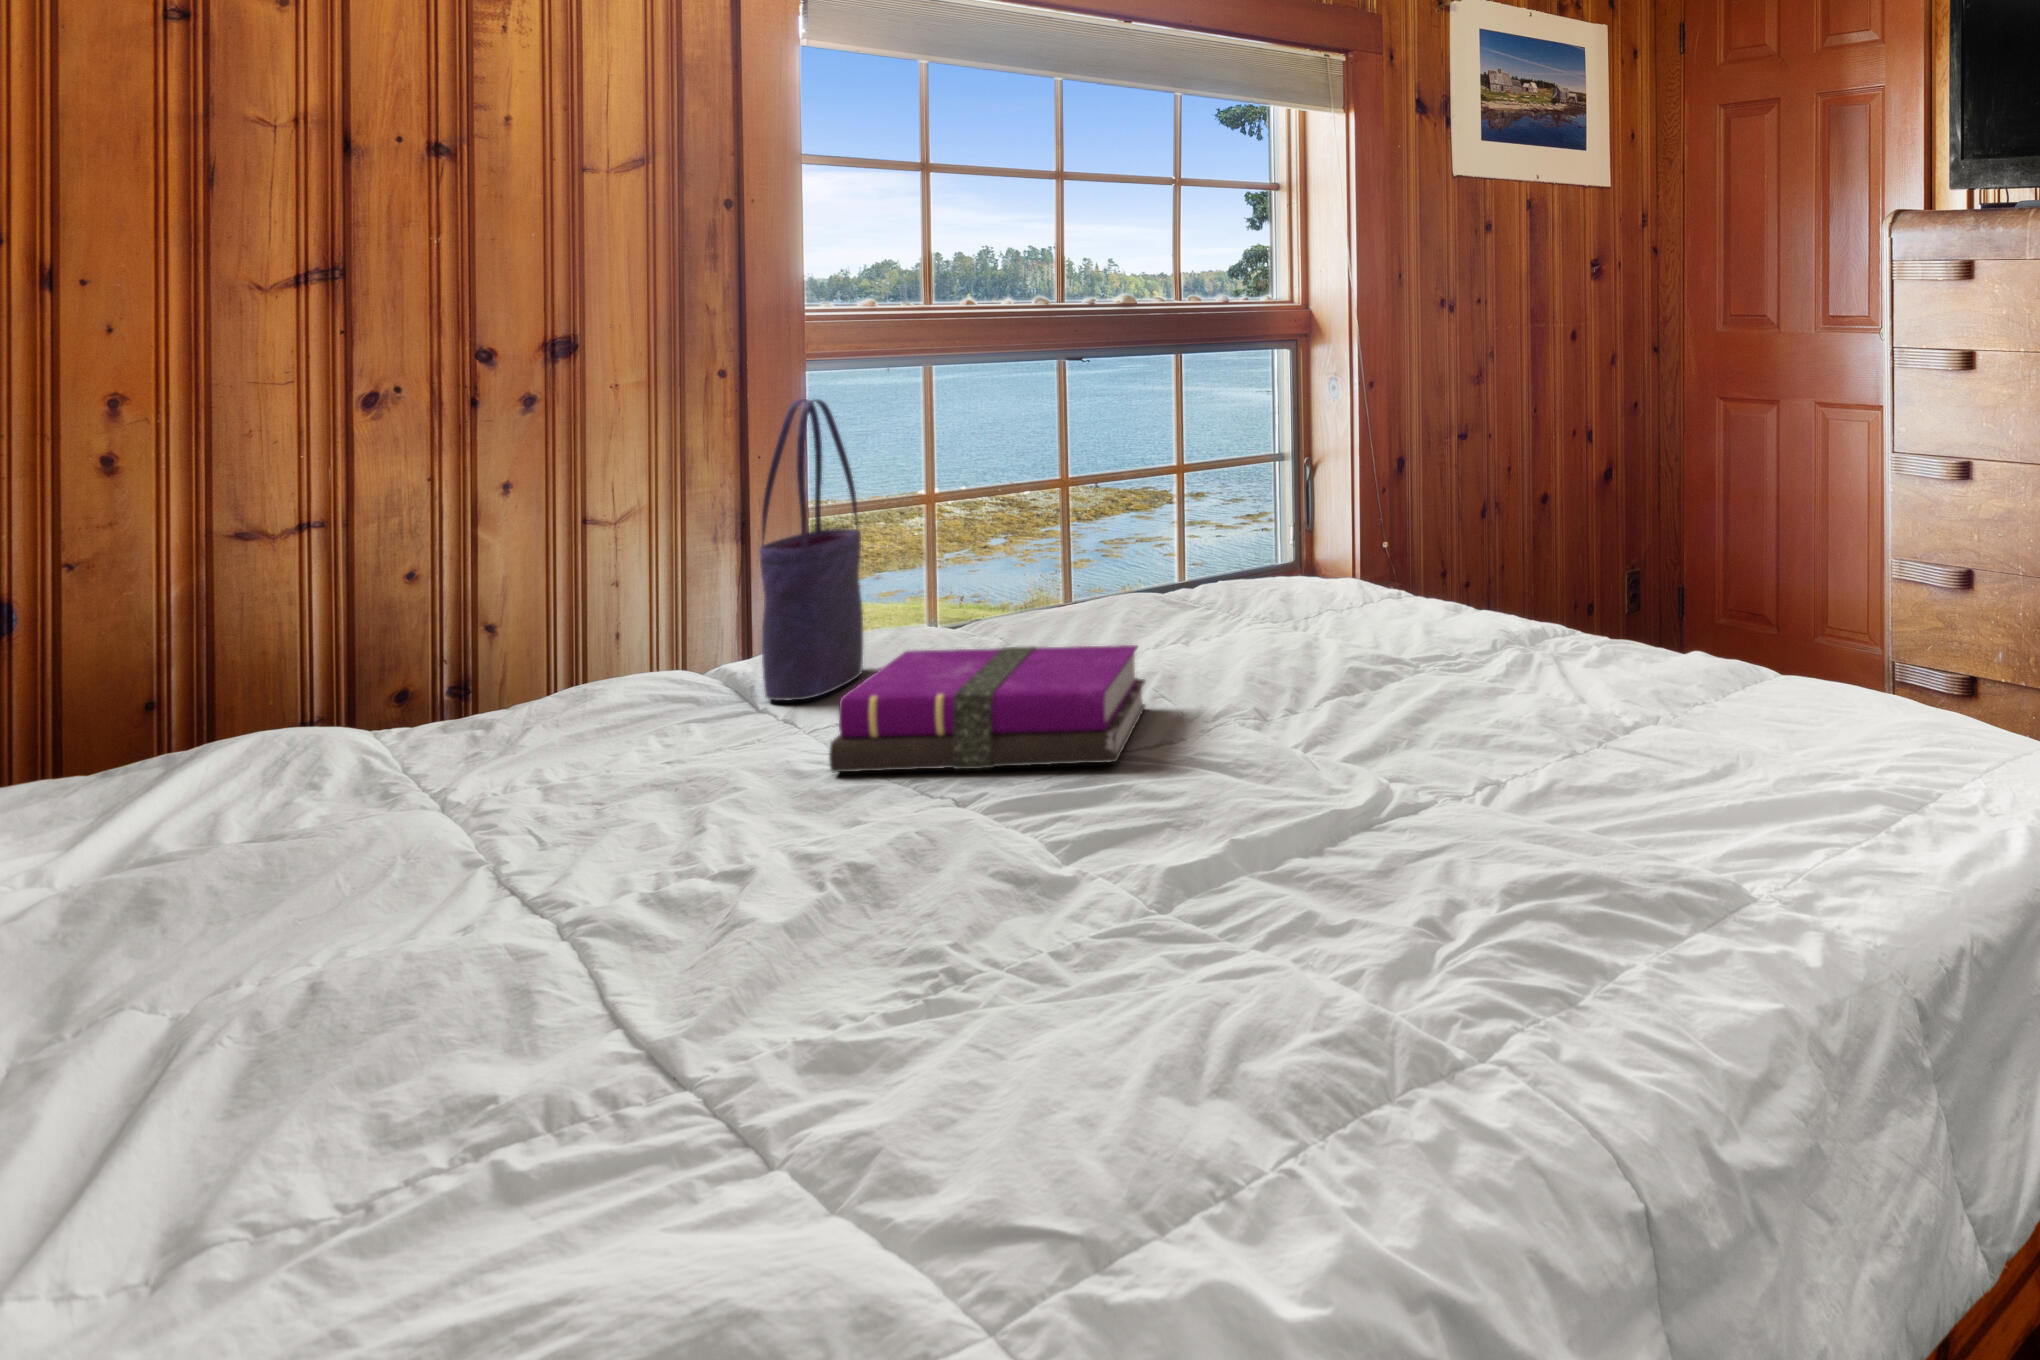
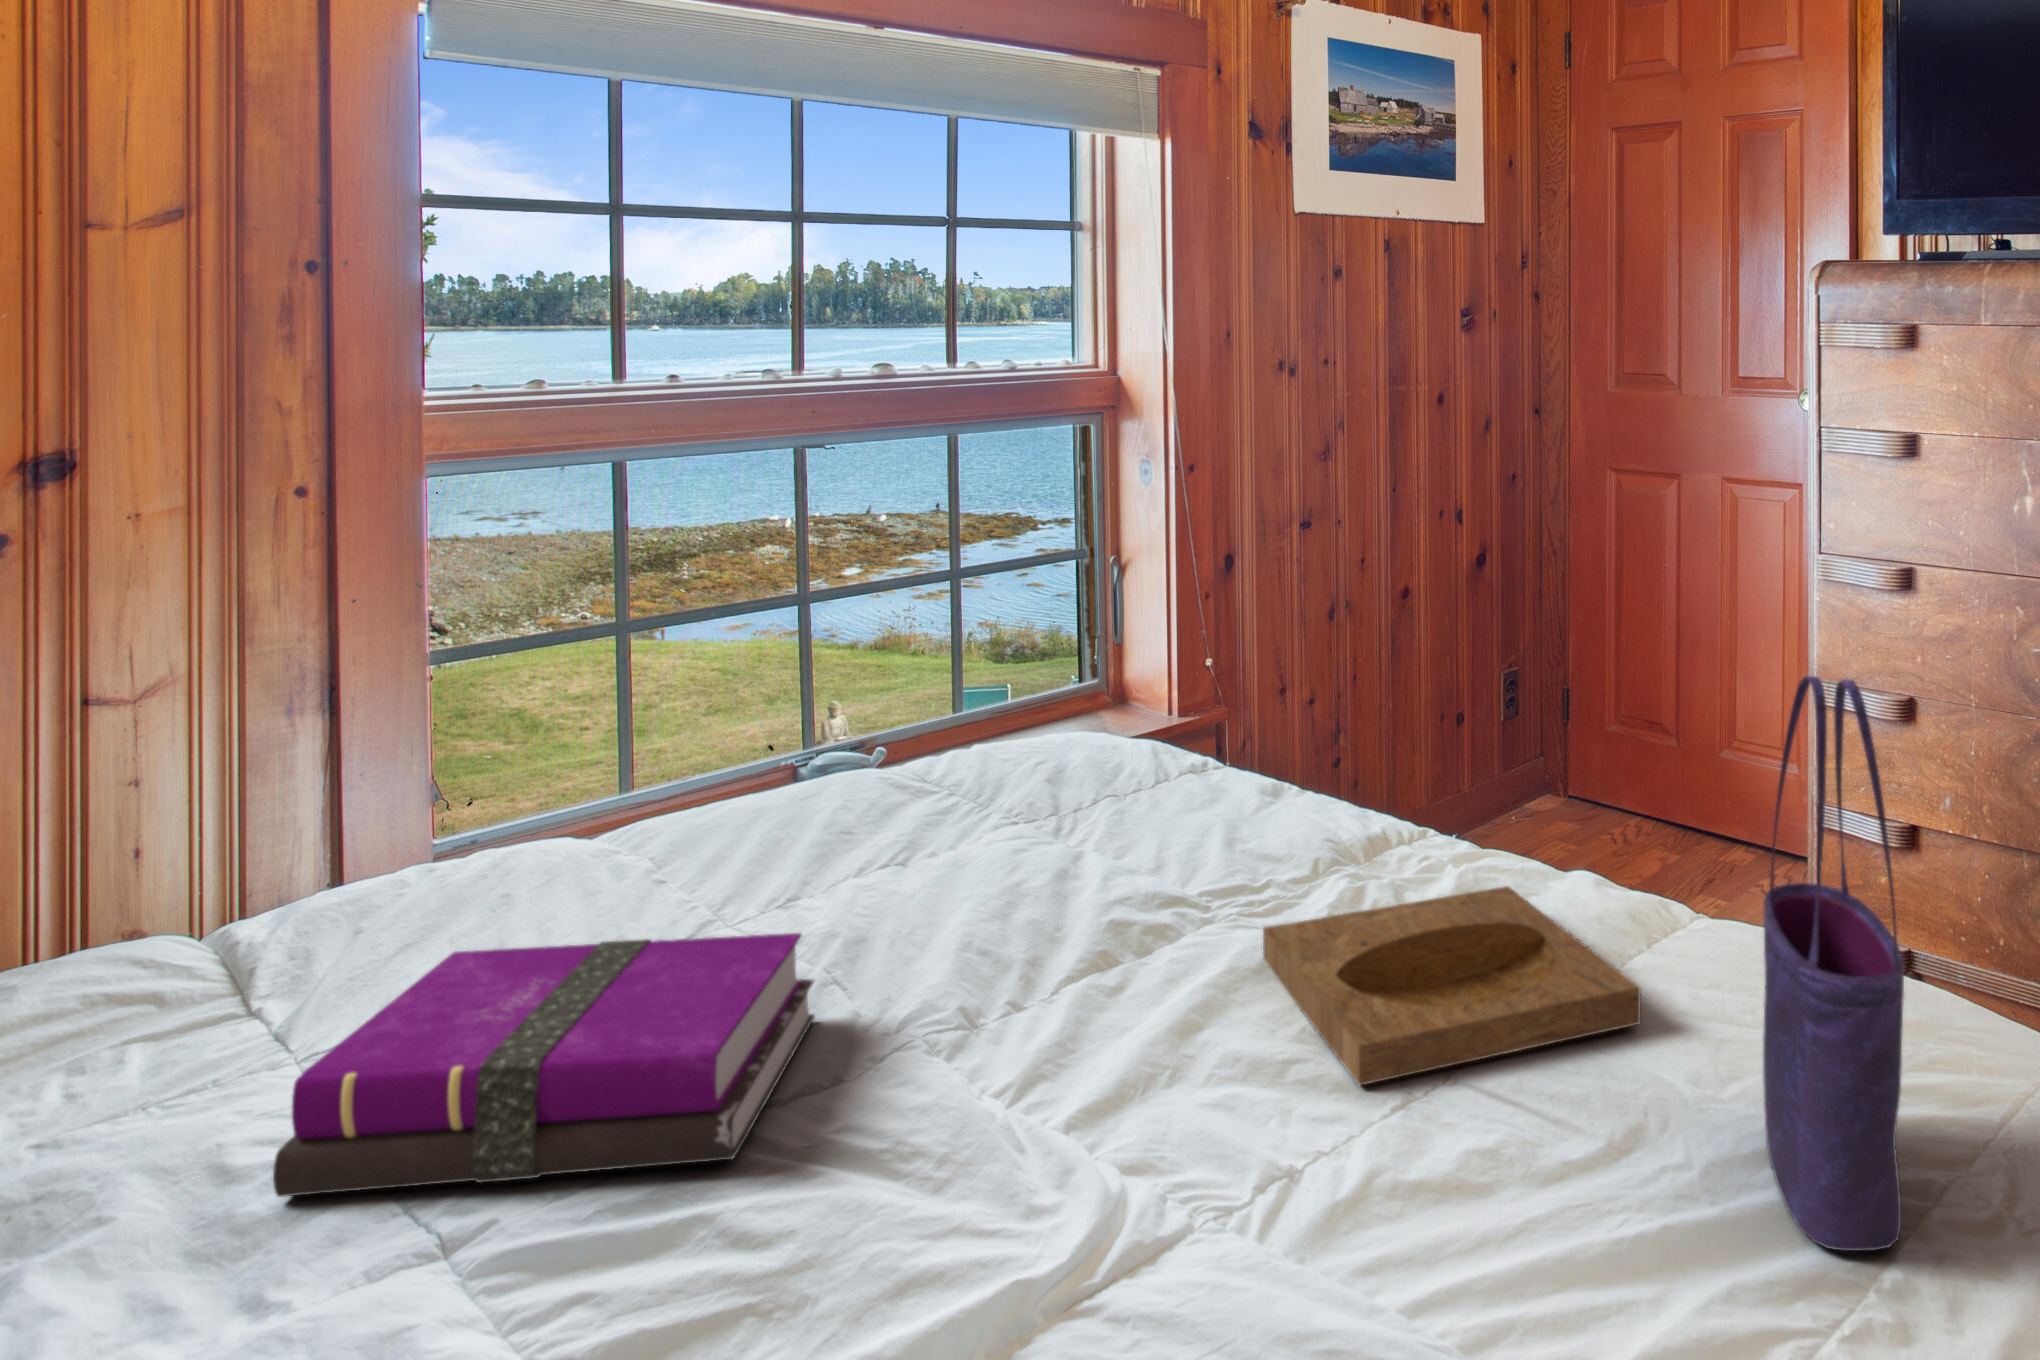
tote bag: present [759,399,863,701] -> present [1763,676,1904,1251]
tray: none [1455,647,1729,743] -> present [1263,886,1641,1085]

